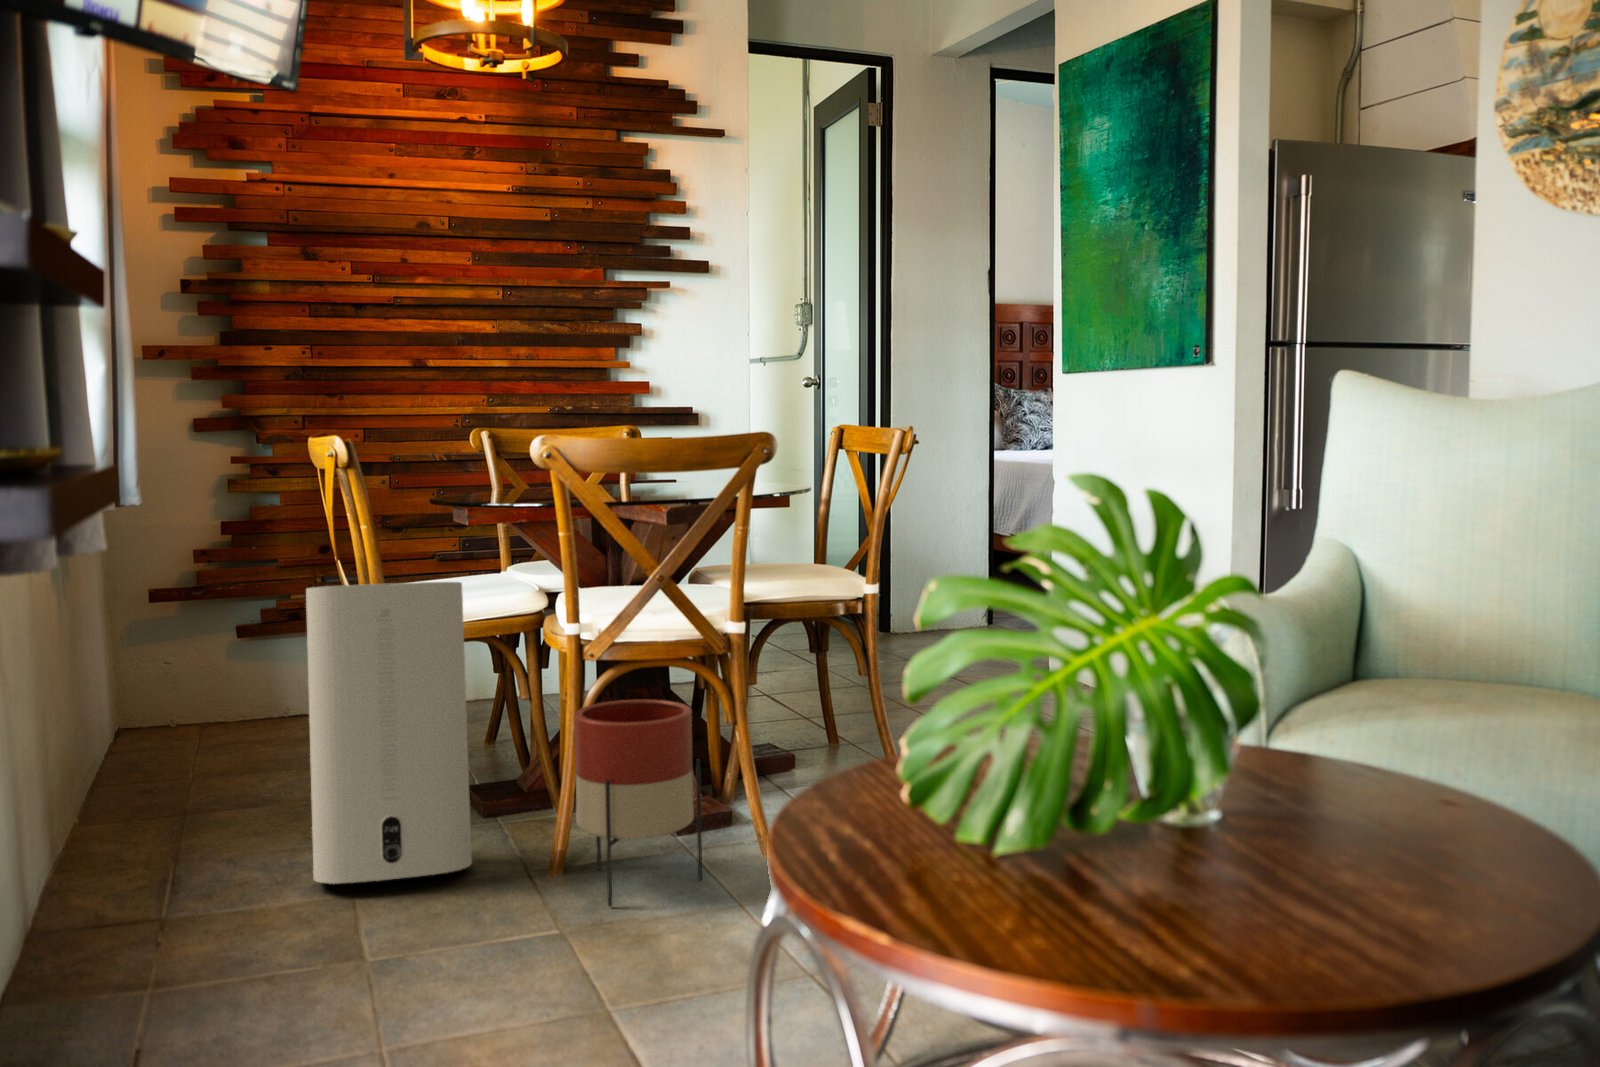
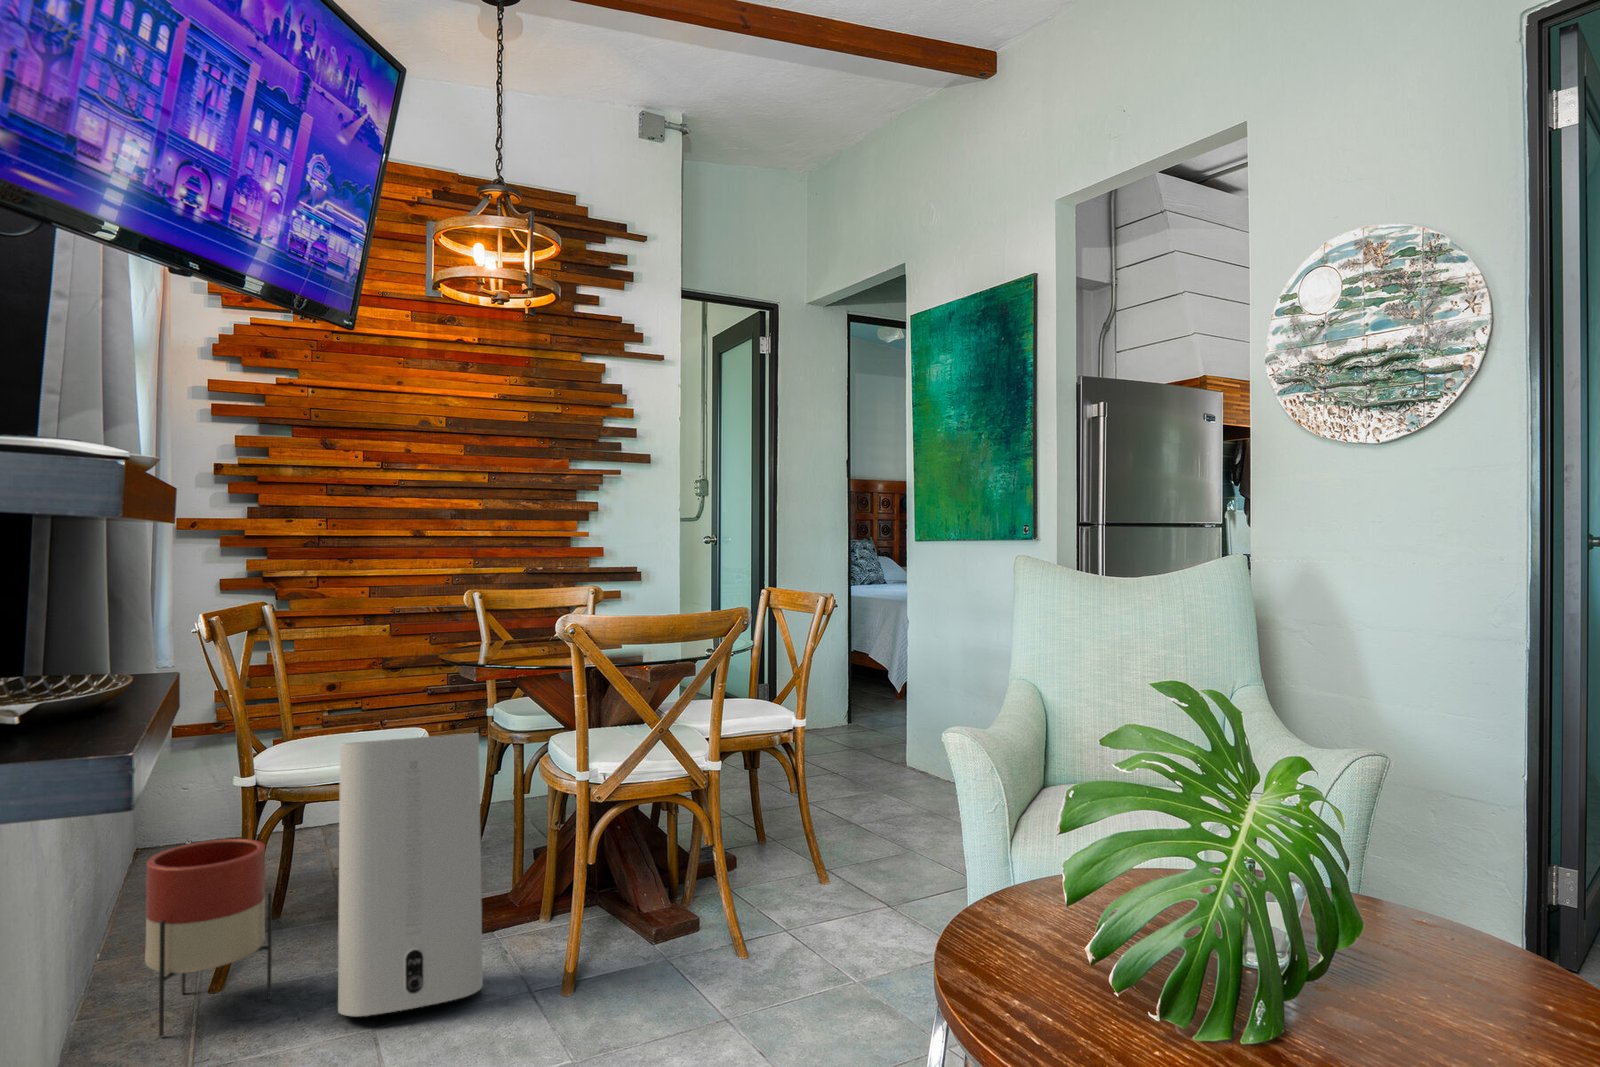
planter: present [574,699,702,907] -> present [145,839,272,1037]

